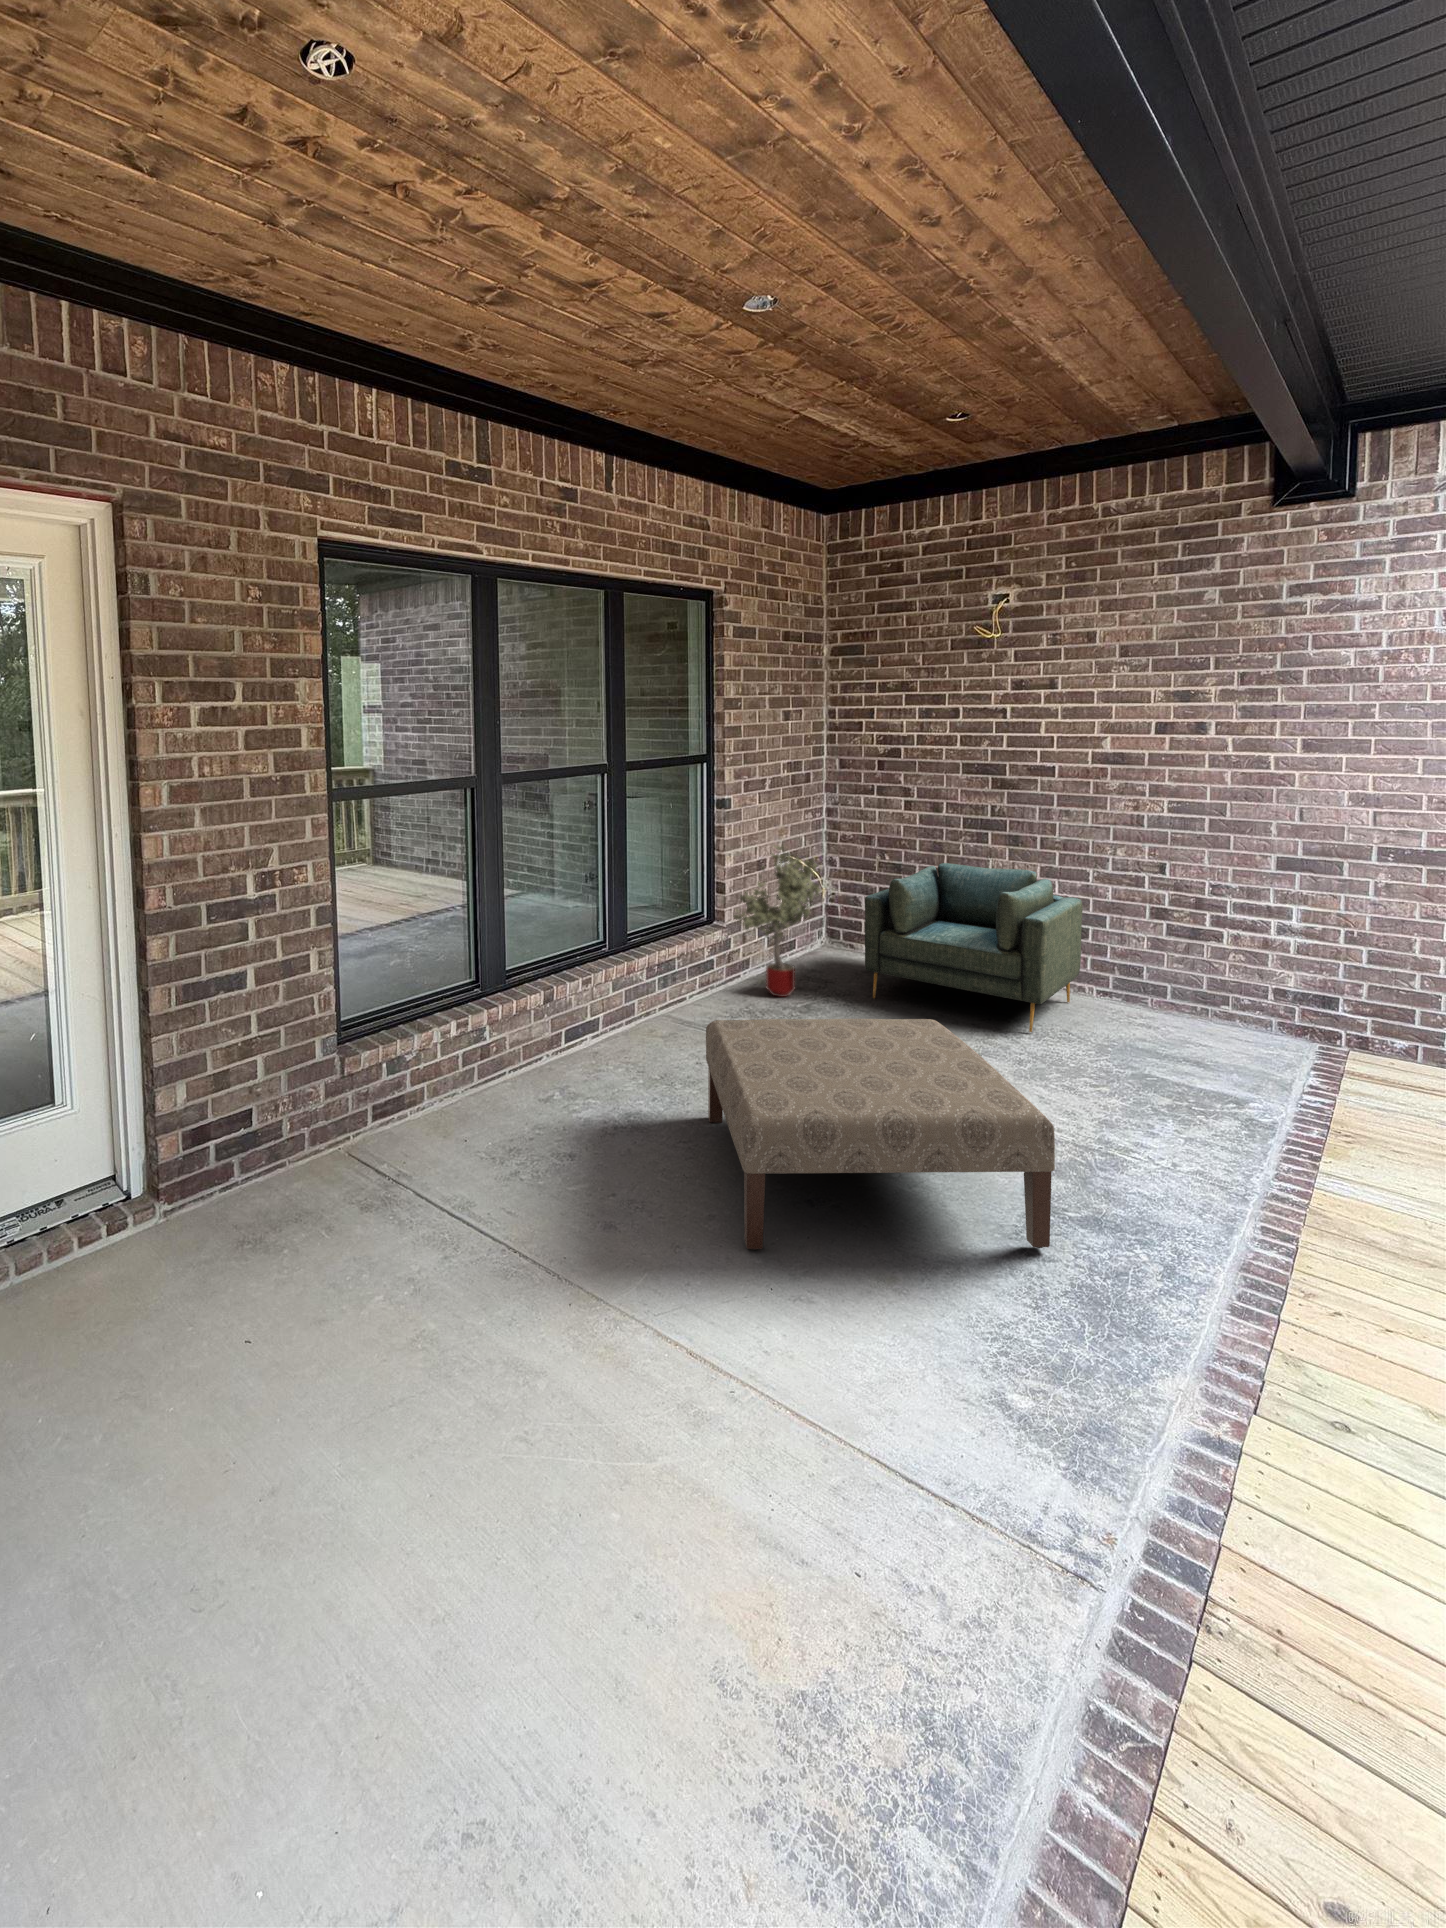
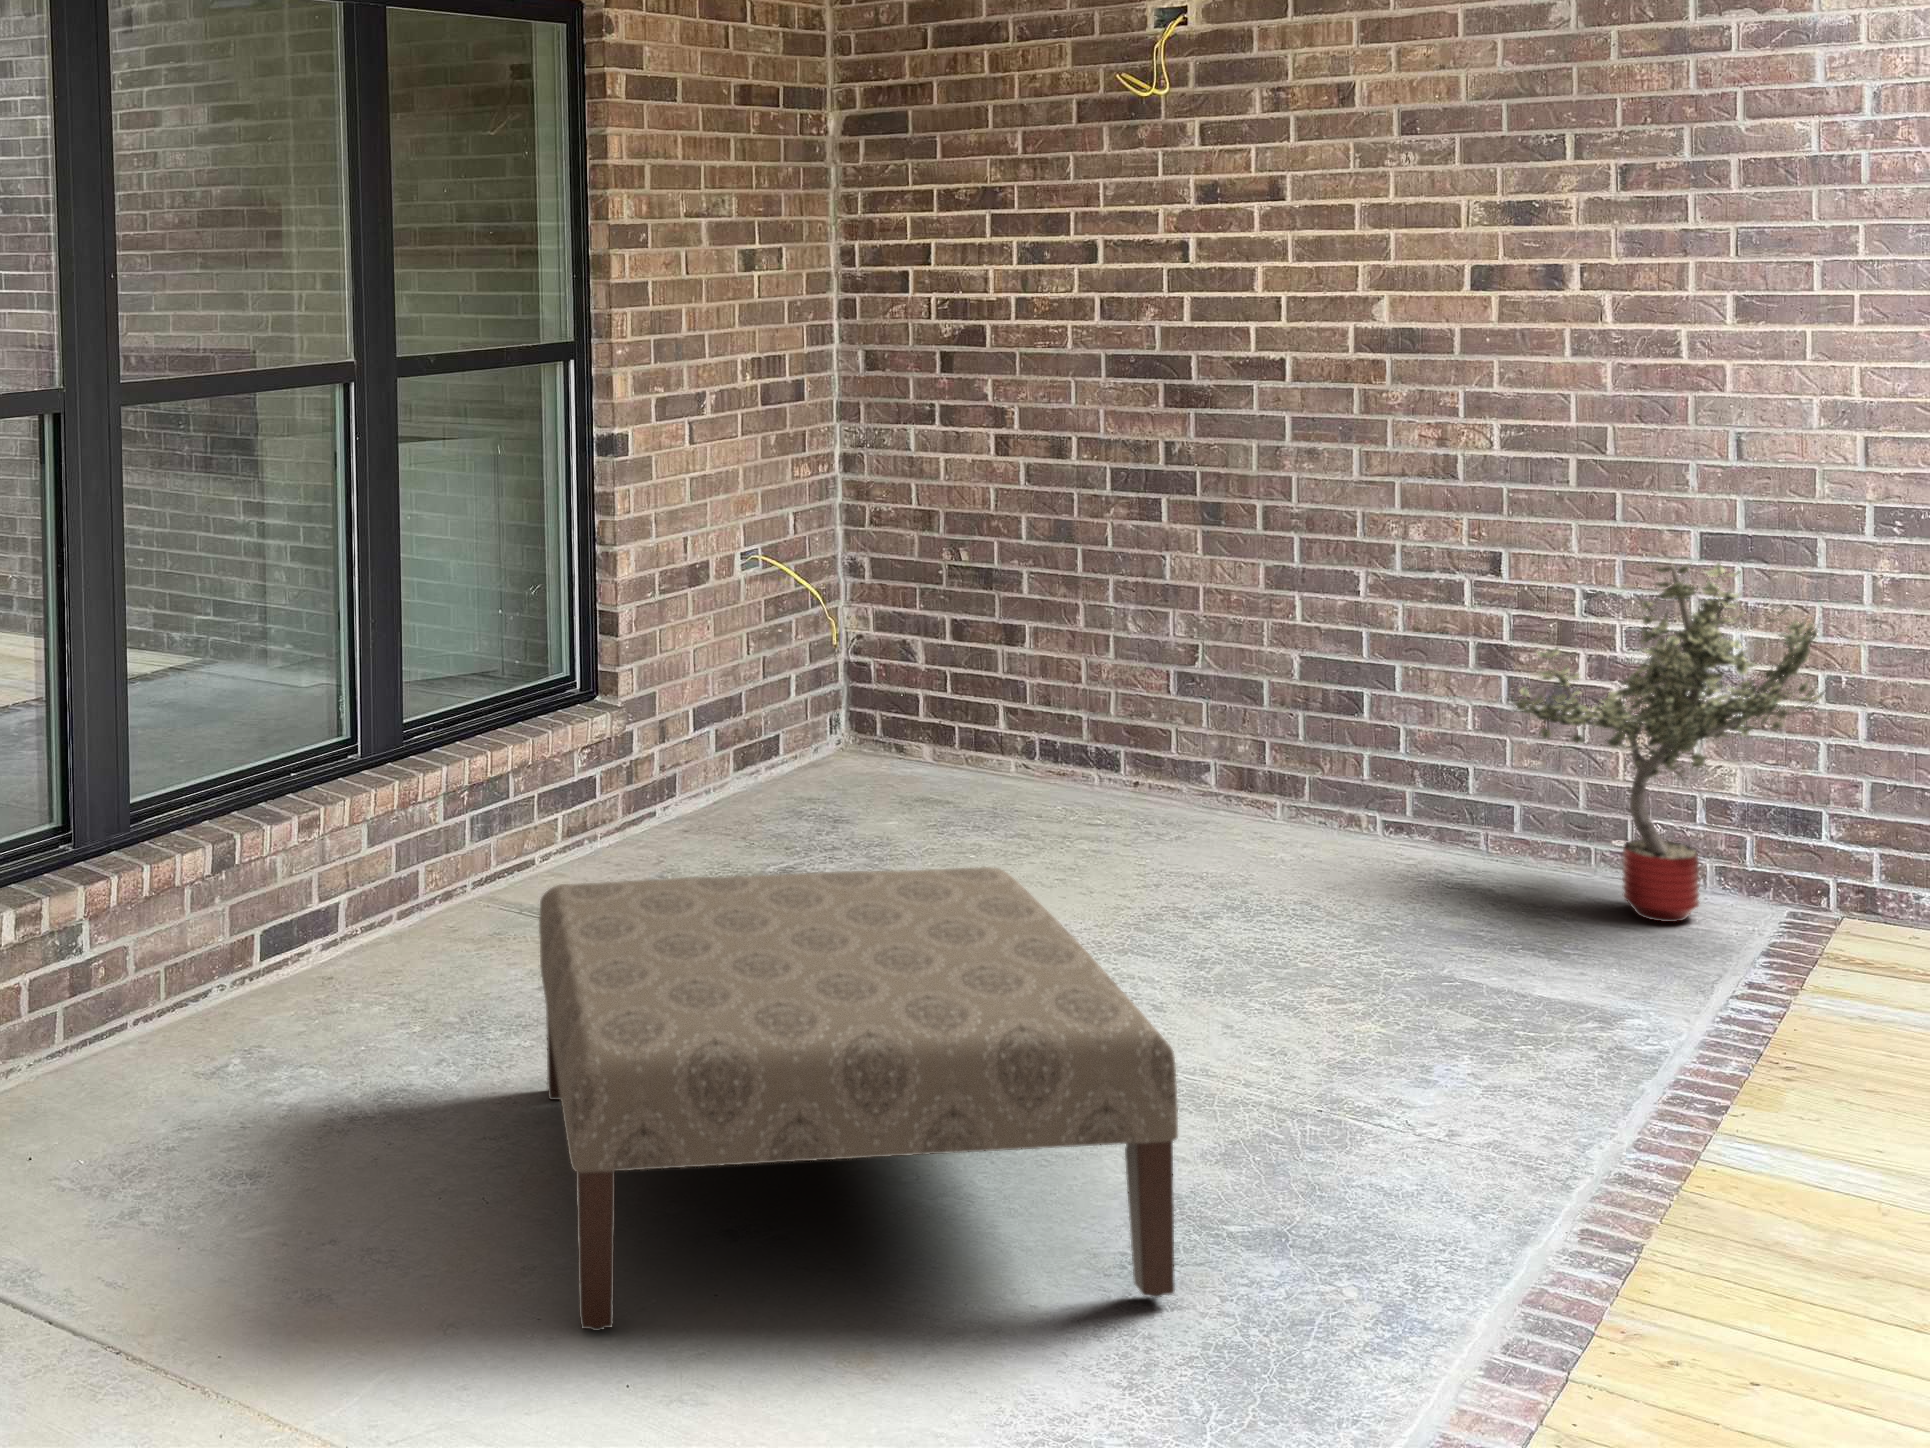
potted tree: present [733,845,821,997] -> present [1513,562,1823,922]
armchair: present [865,863,1083,1032] -> none [910,561,1342,901]

